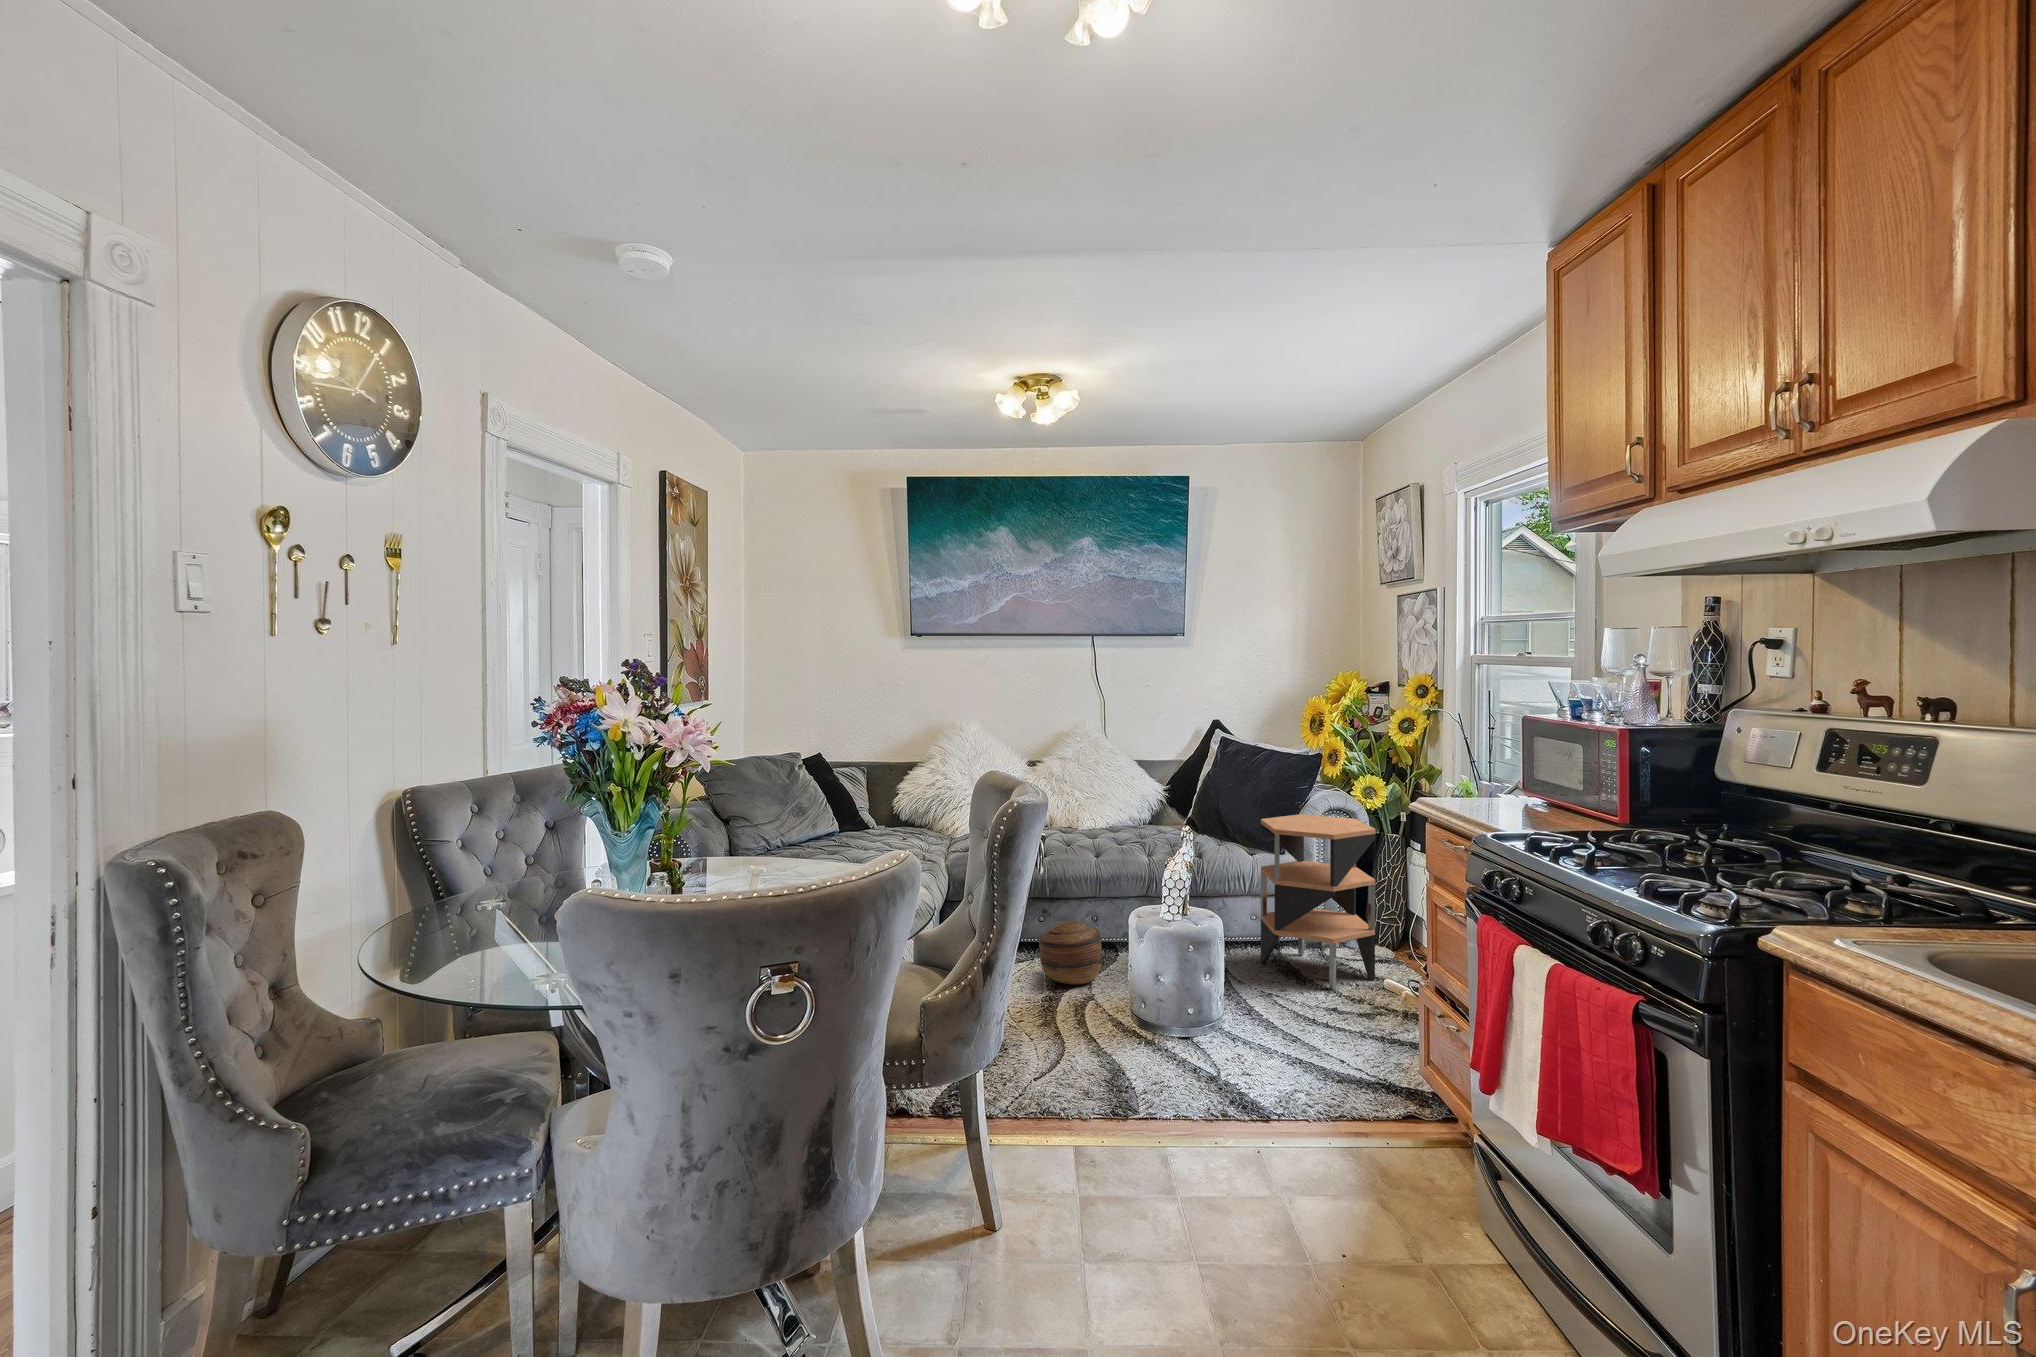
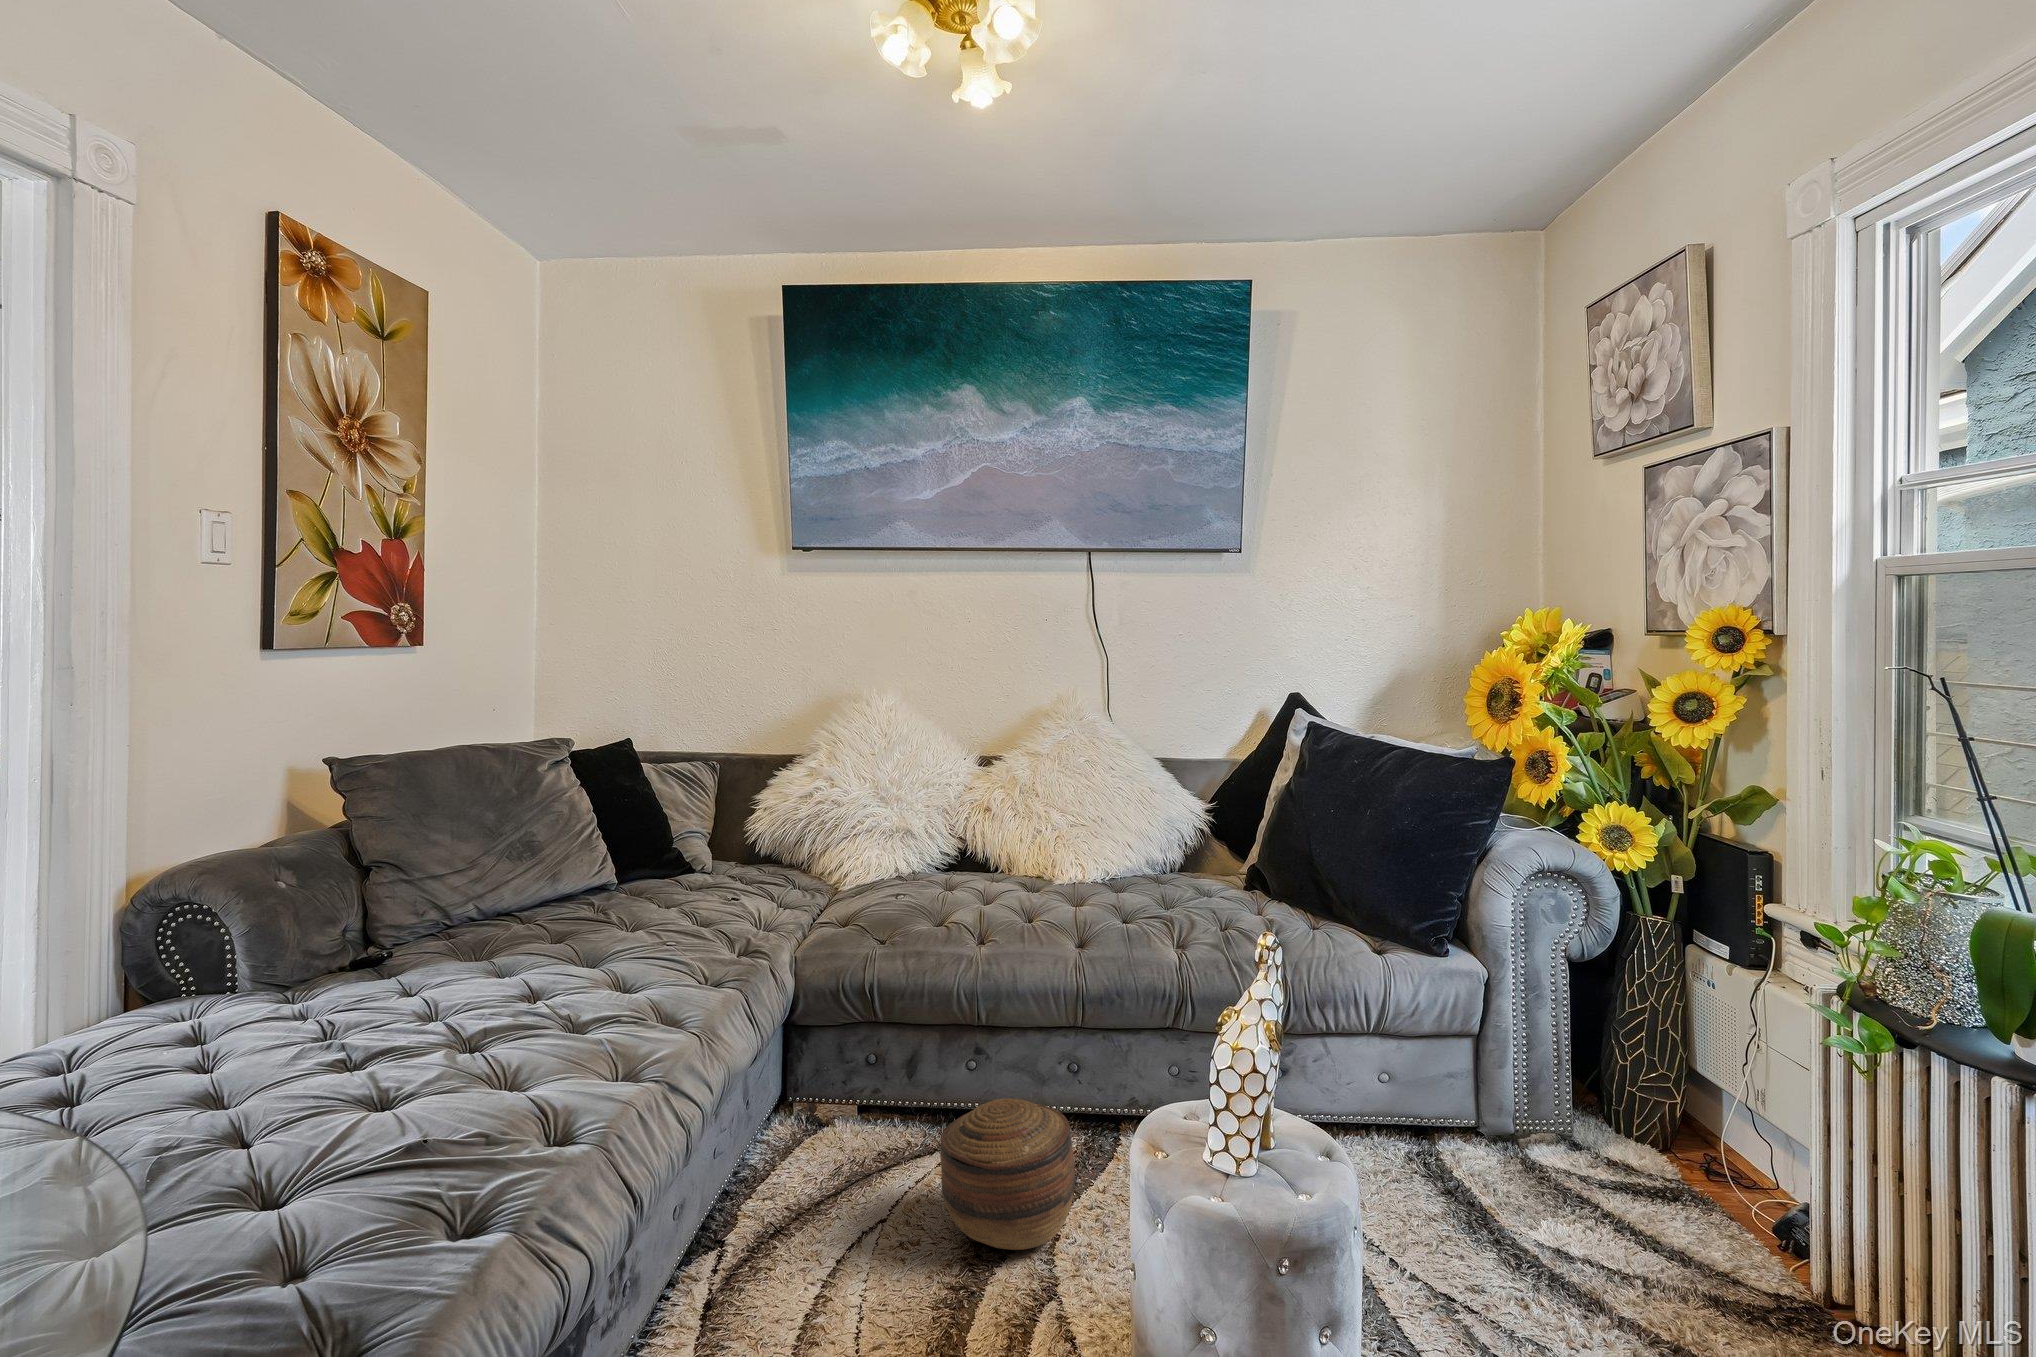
side table: present [1261,814,1375,990] -> none [1404,877,1681,1292]

